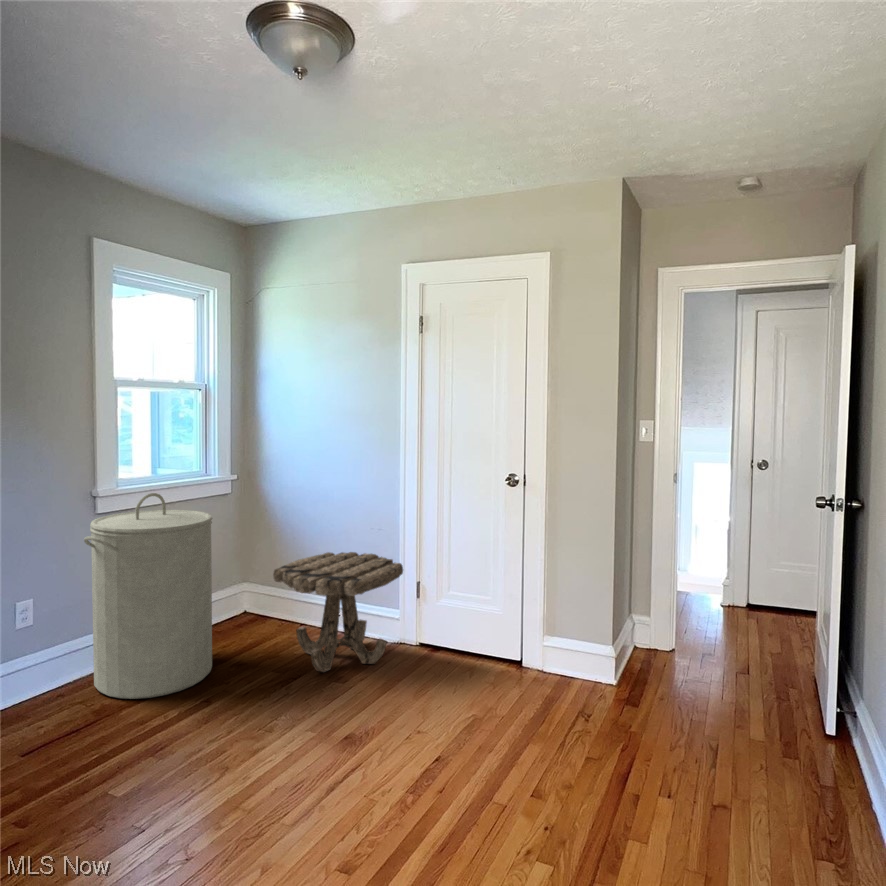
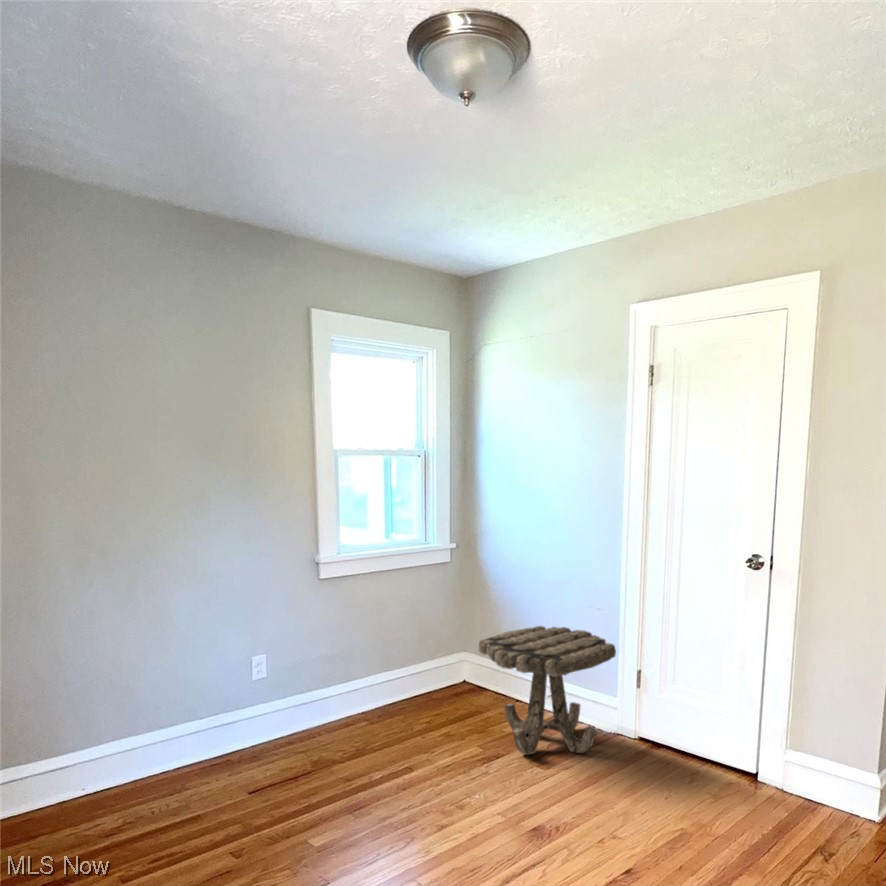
laundry hamper: present [84,493,212,699] -> none [308,559,421,757]

